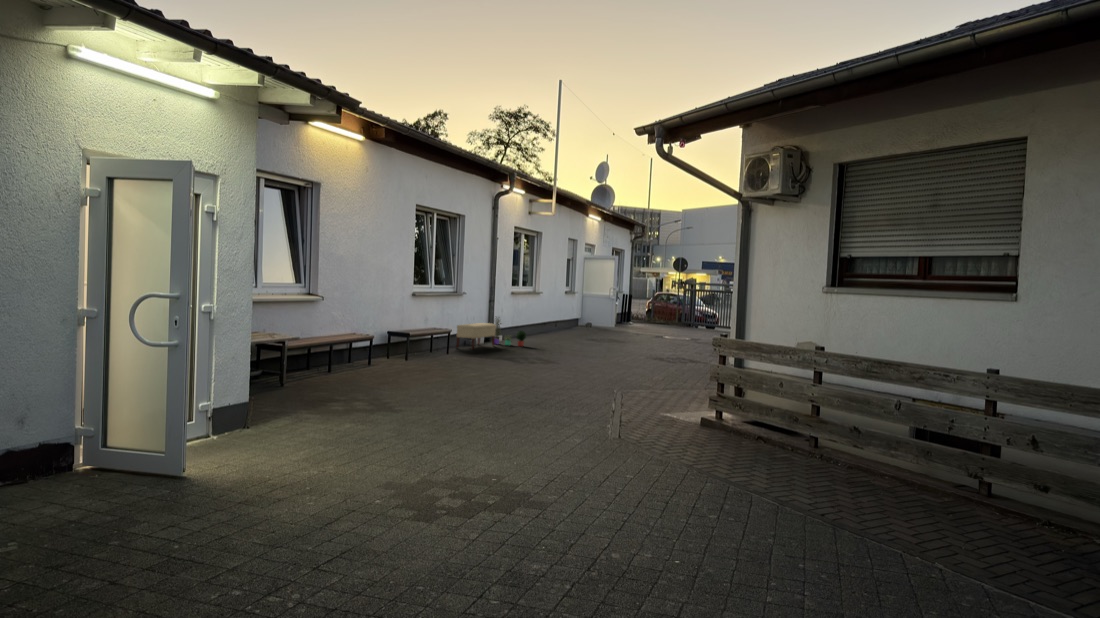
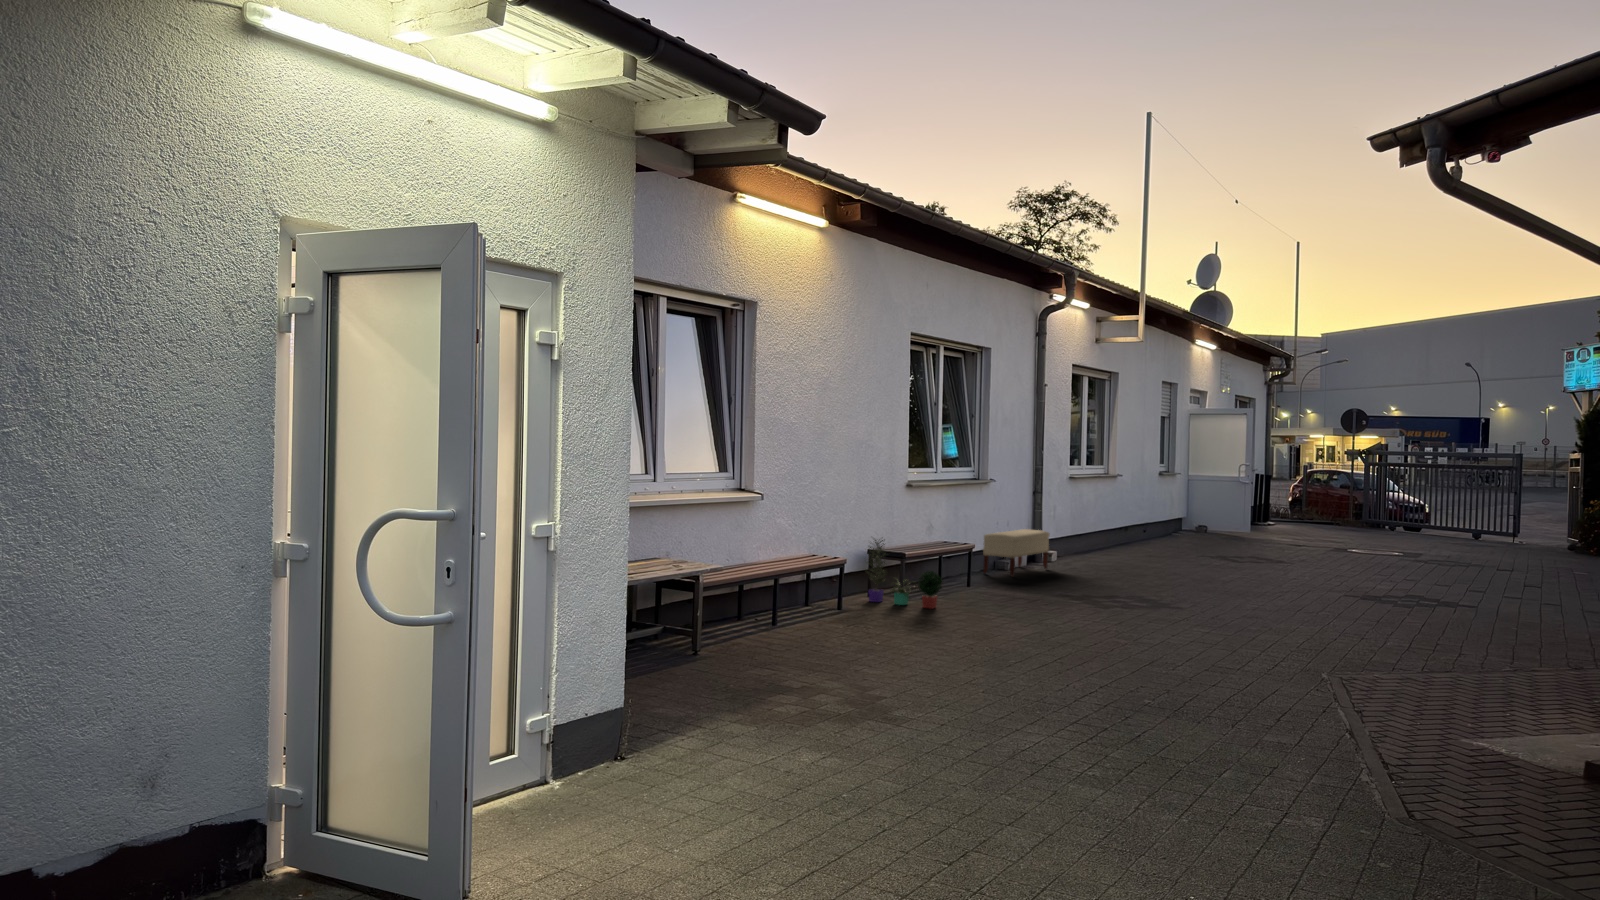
potted plant: present [494,319,526,346] -> present [868,540,943,609]

